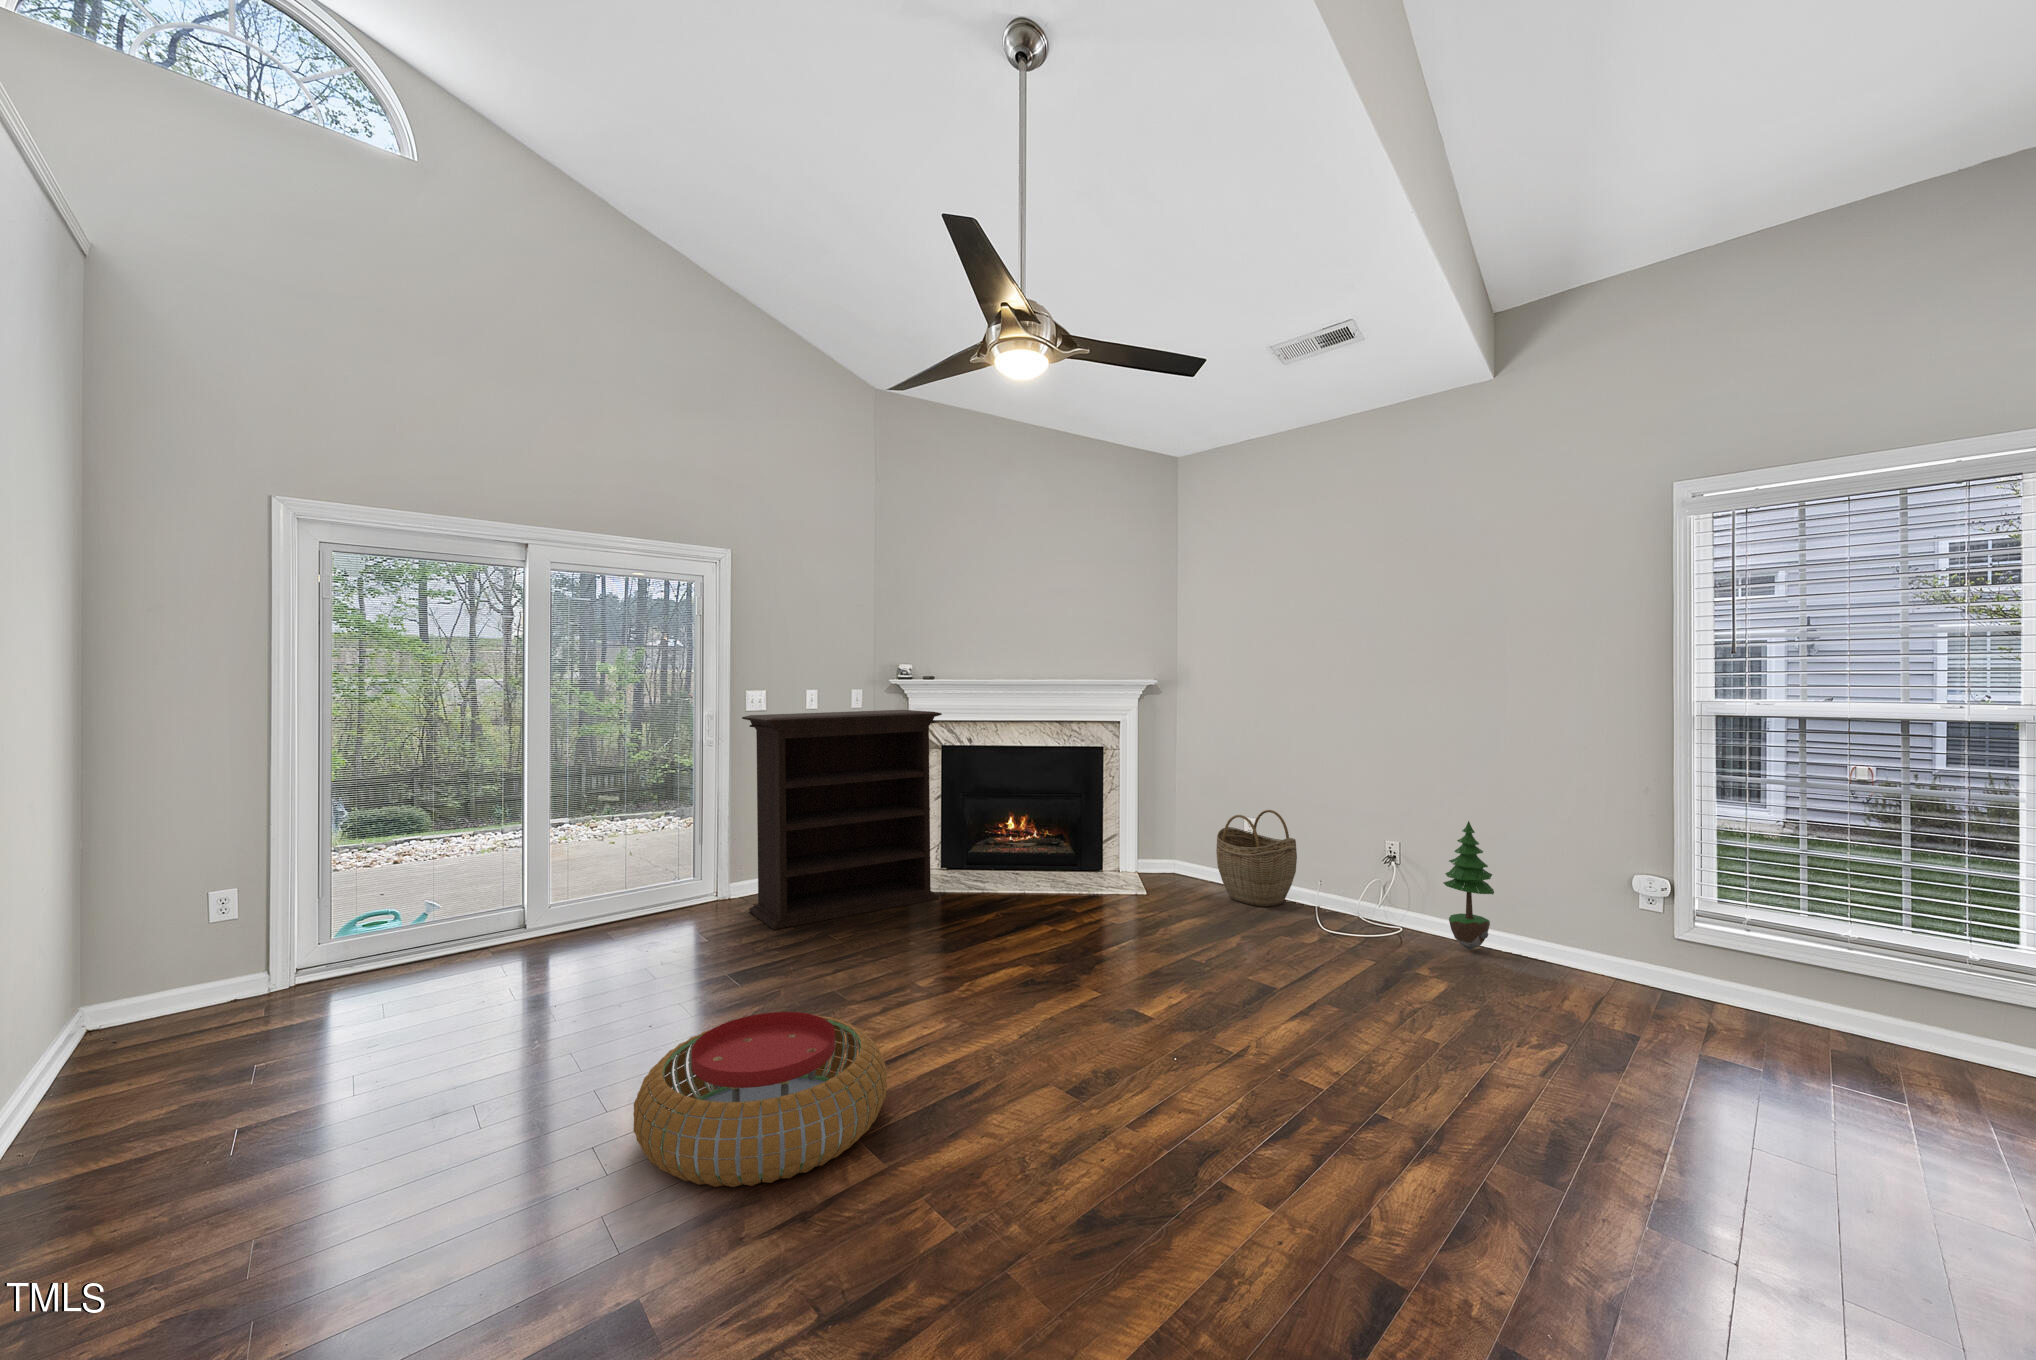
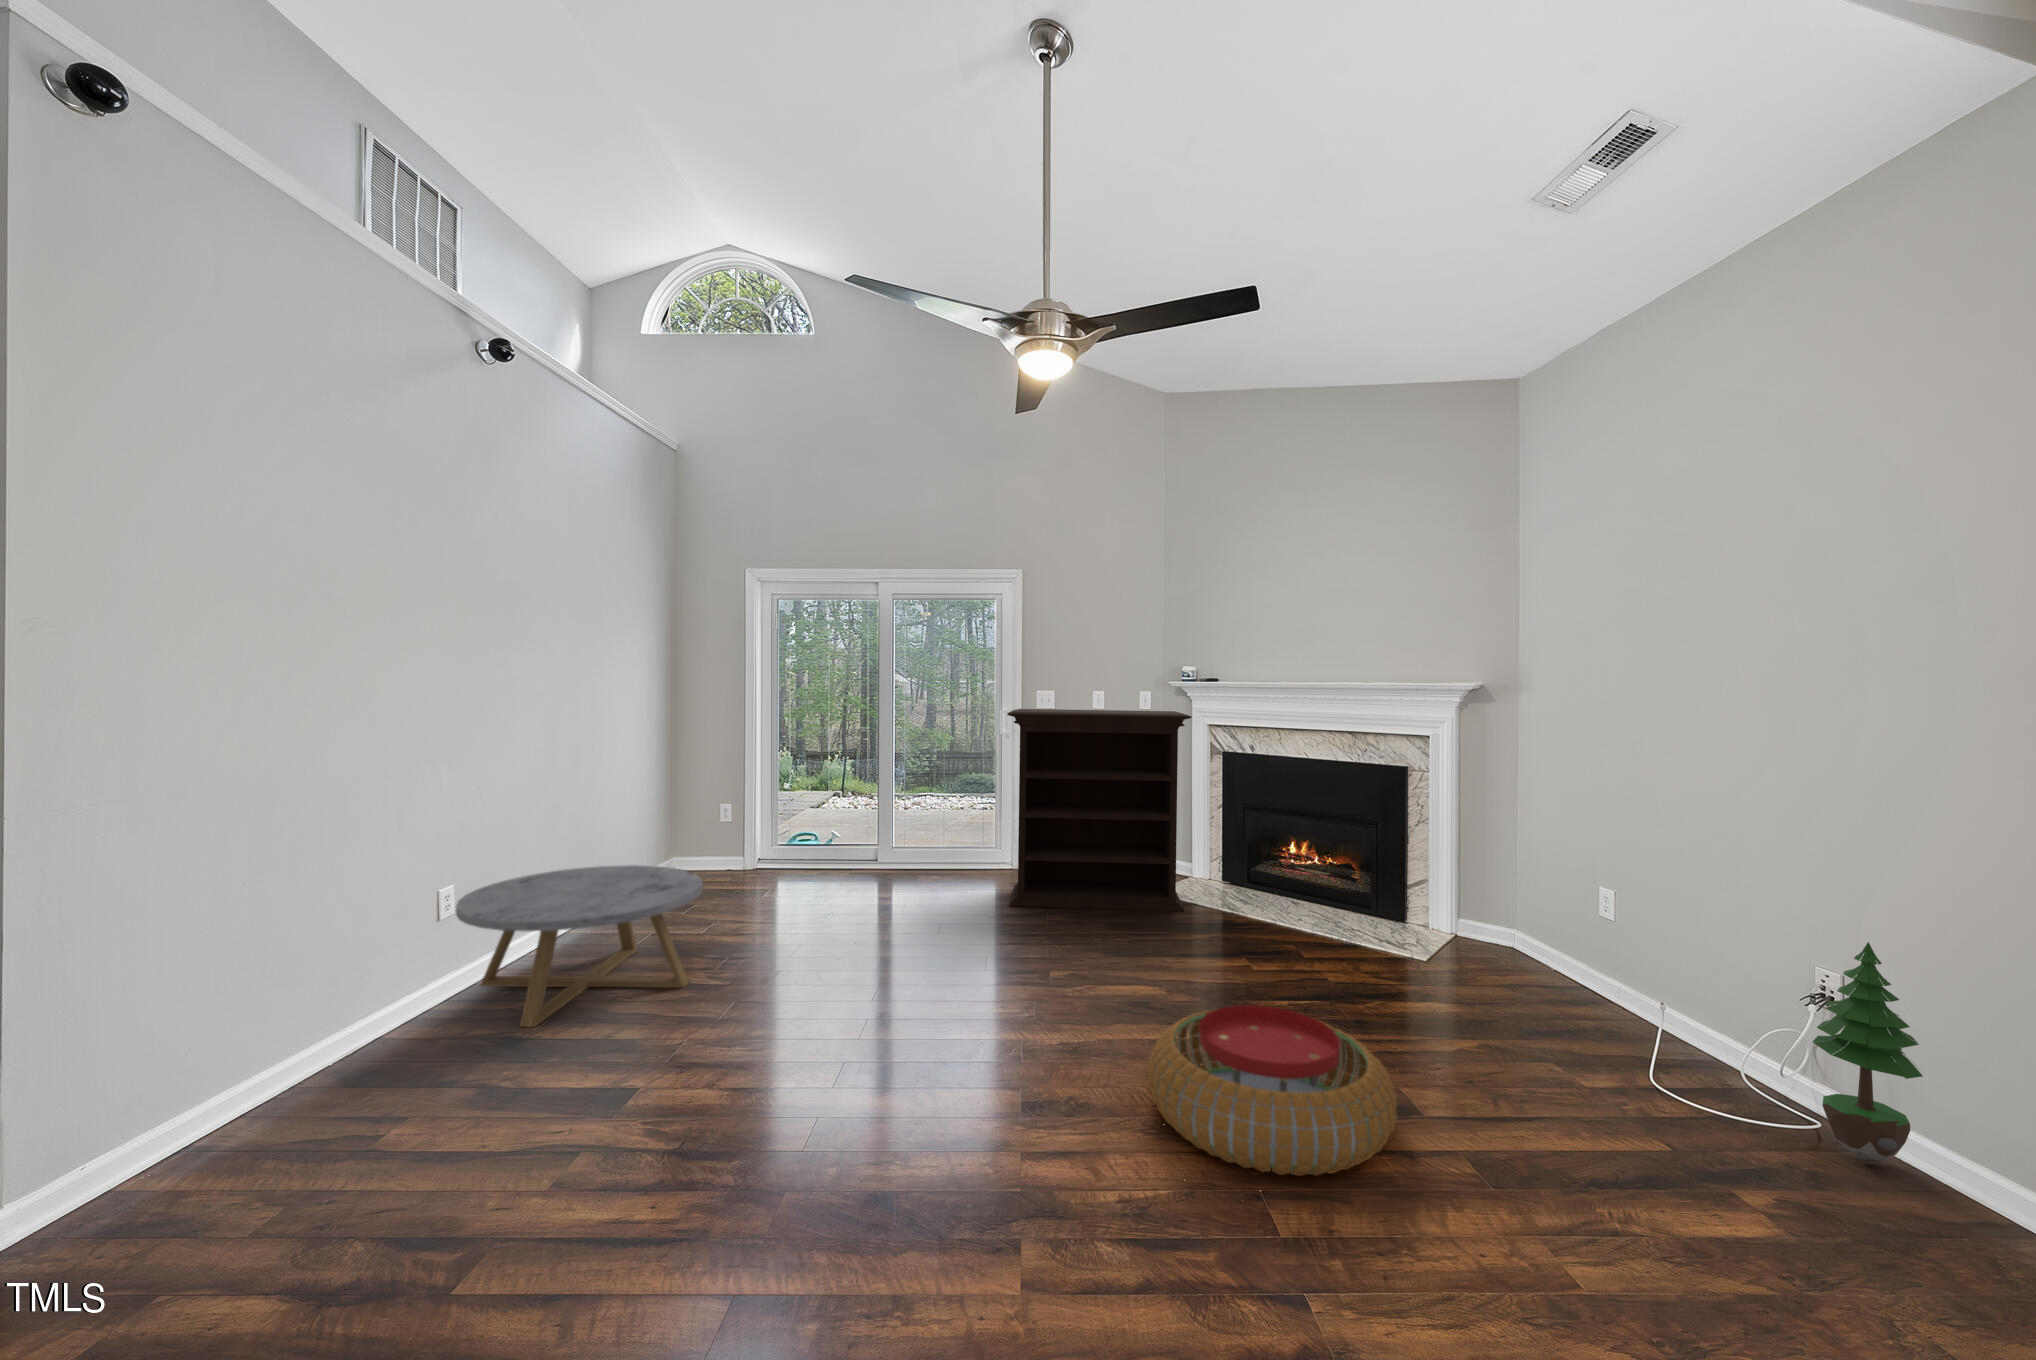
woven basket: present [1216,810,1297,907] -> none [1516,875,1637,1011]
coffee table: none [74,963,517,1250] -> present [456,865,703,1027]
pouf: present [633,1012,887,1187] -> present [1148,1005,1397,1176]

